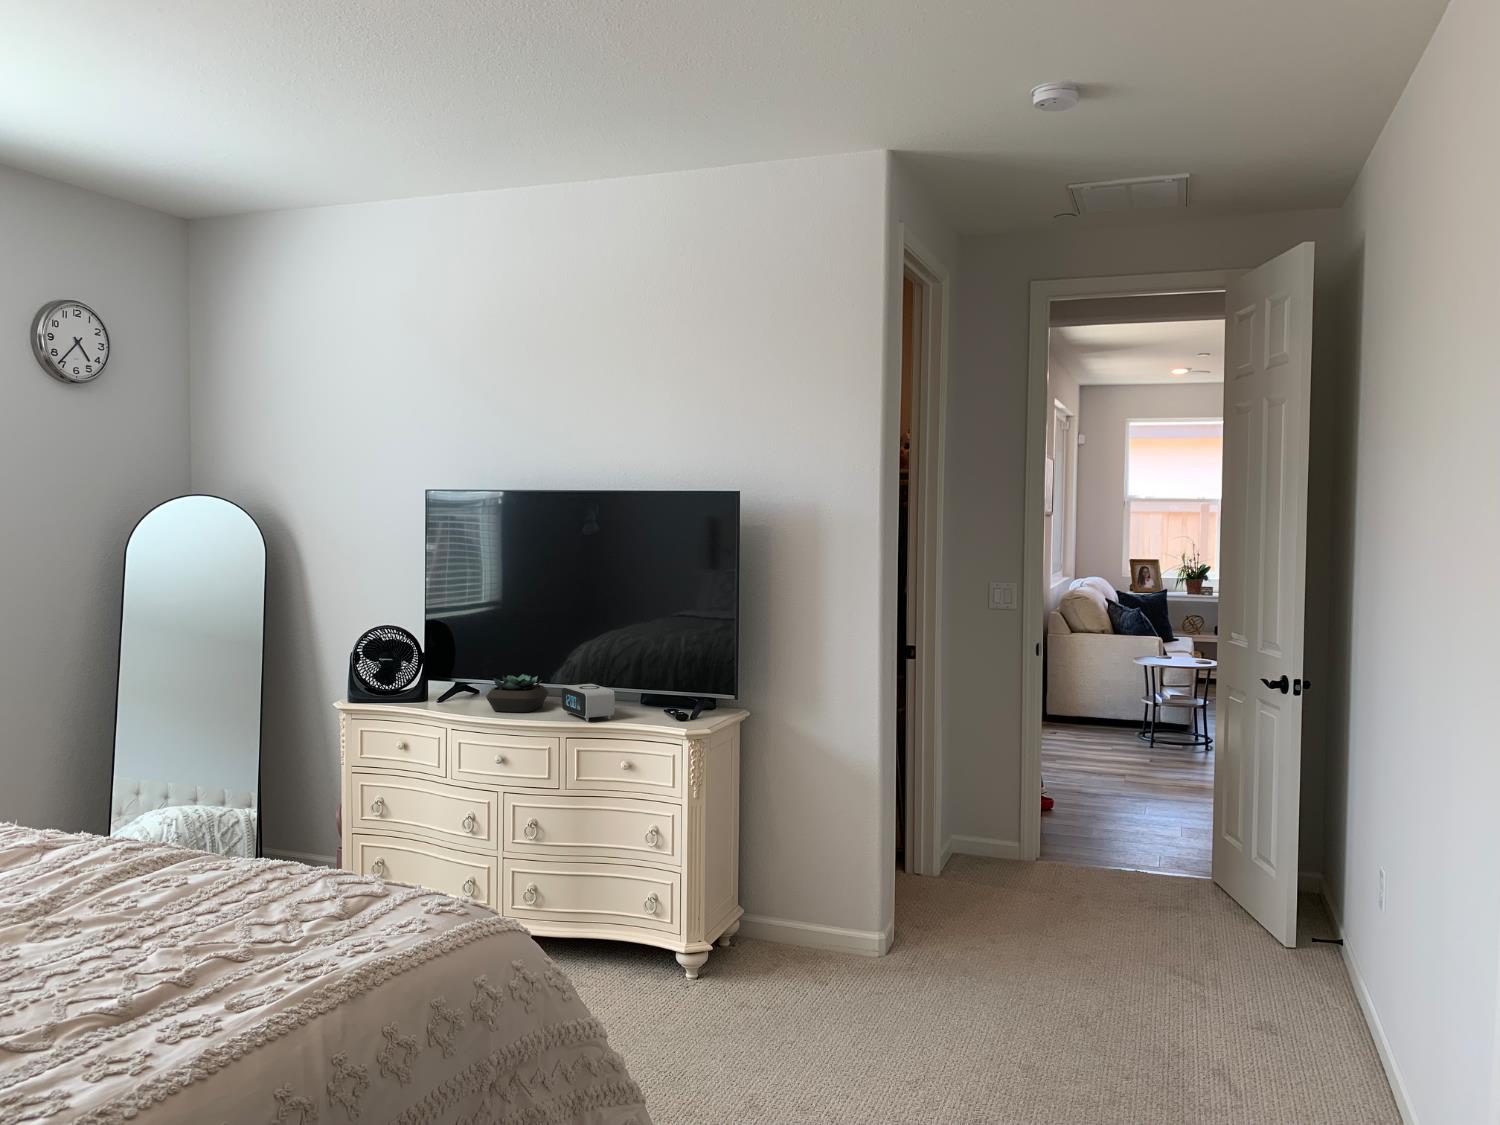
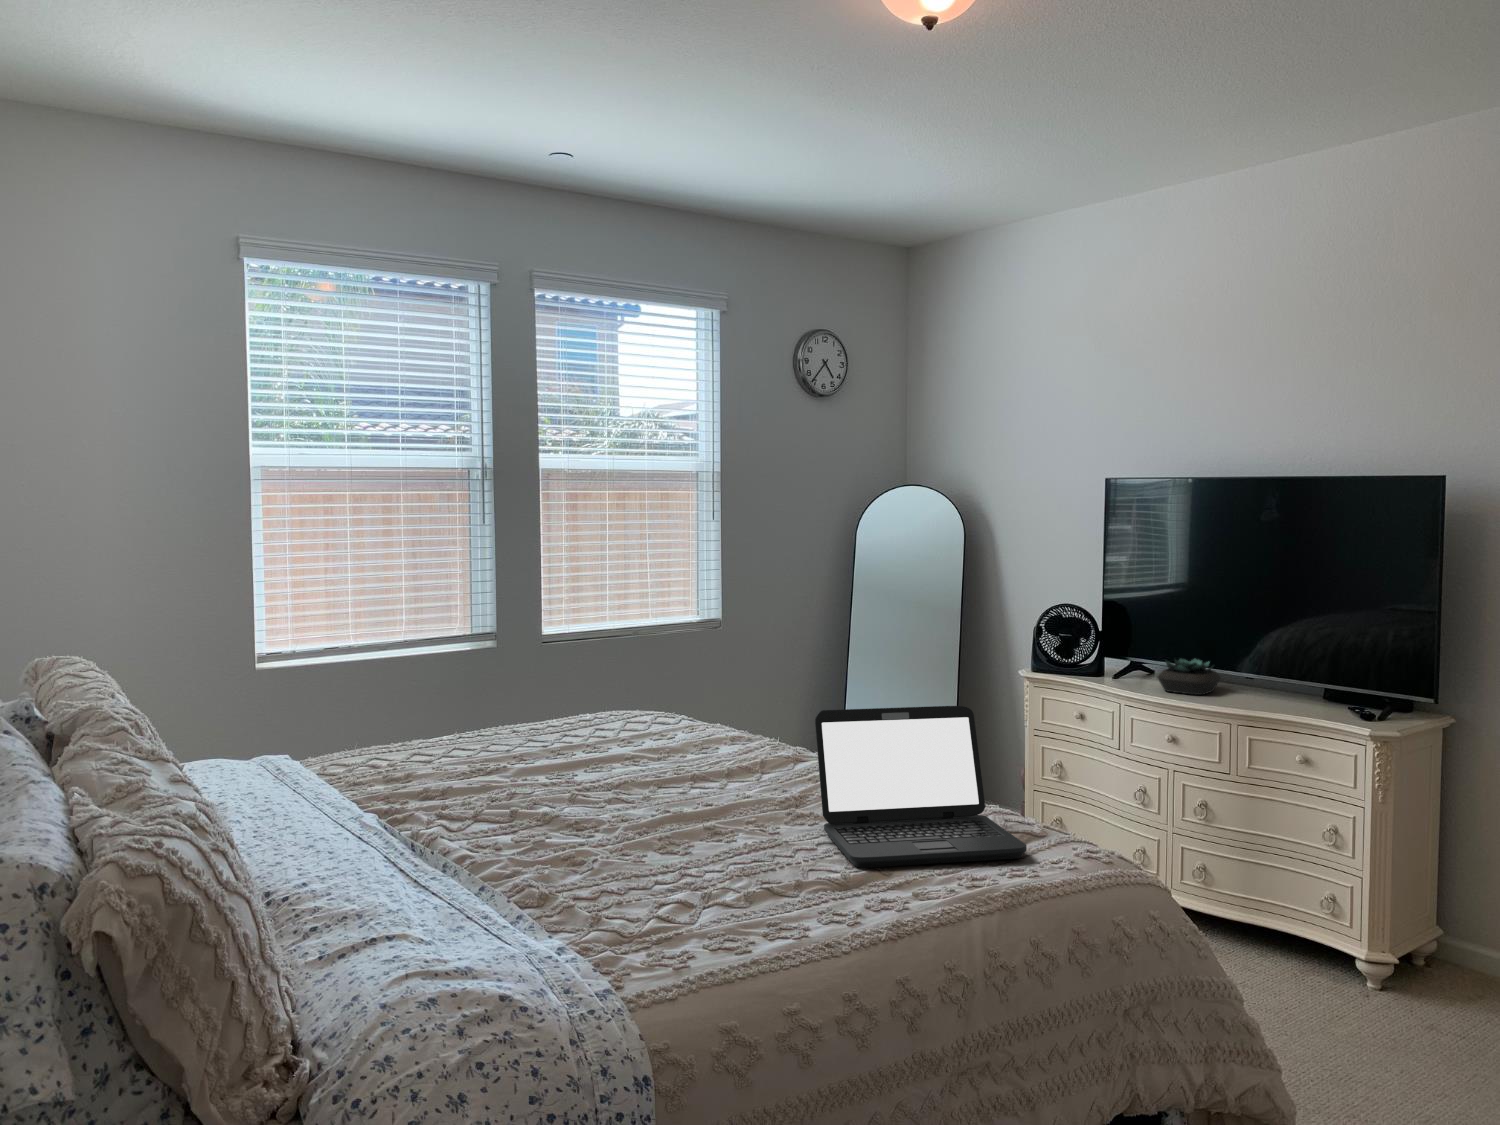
alarm clock: present [562,684,615,721] -> none [1234,673,1289,710]
laptop: none [73,754,367,985] -> present [815,706,1027,868]

